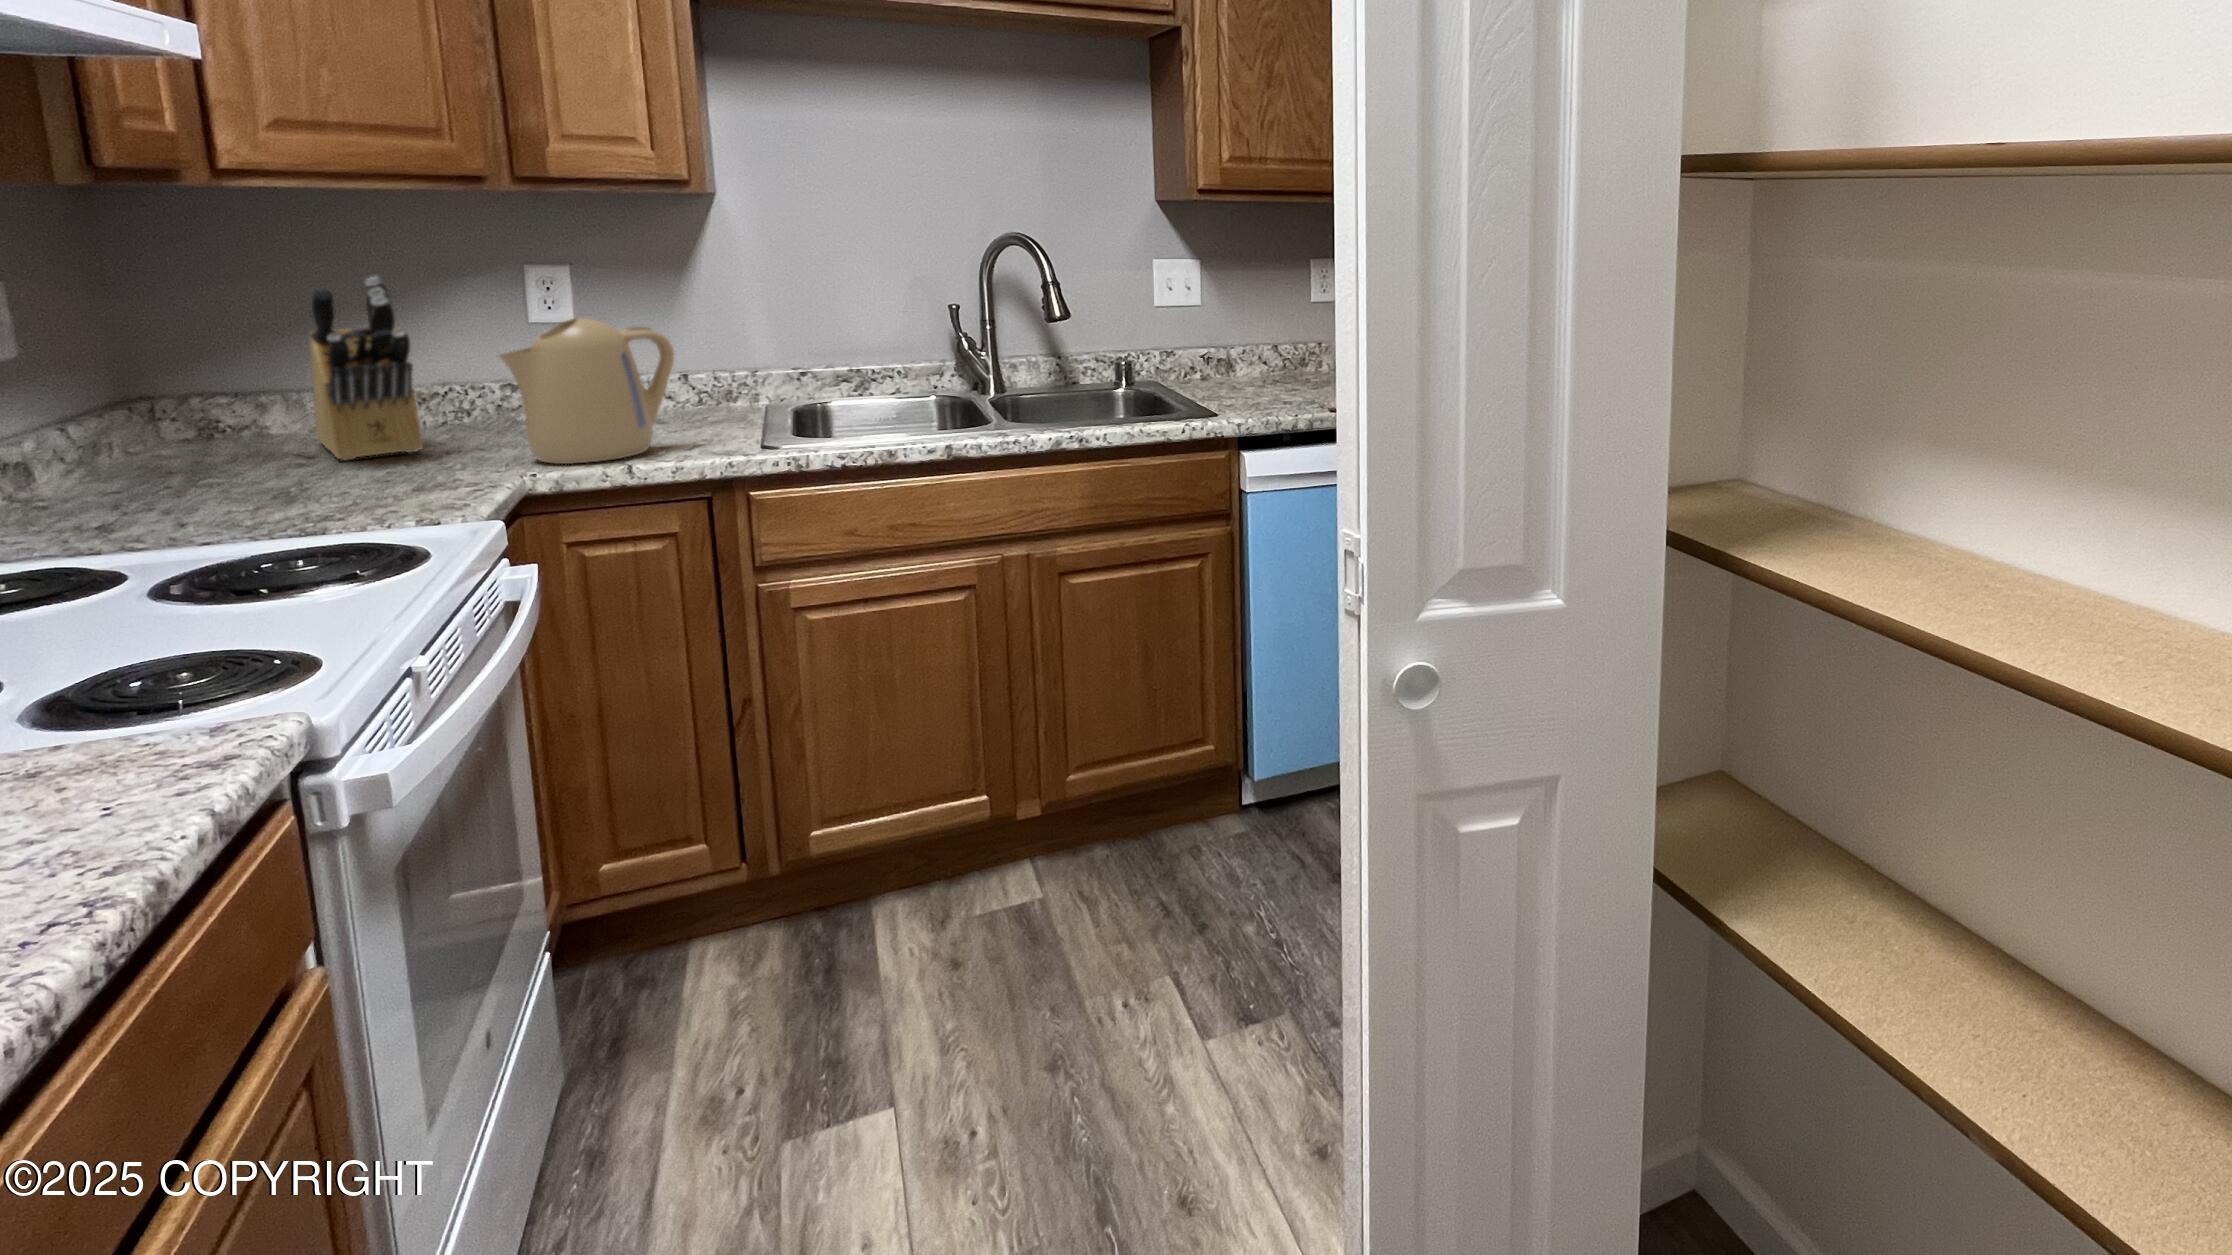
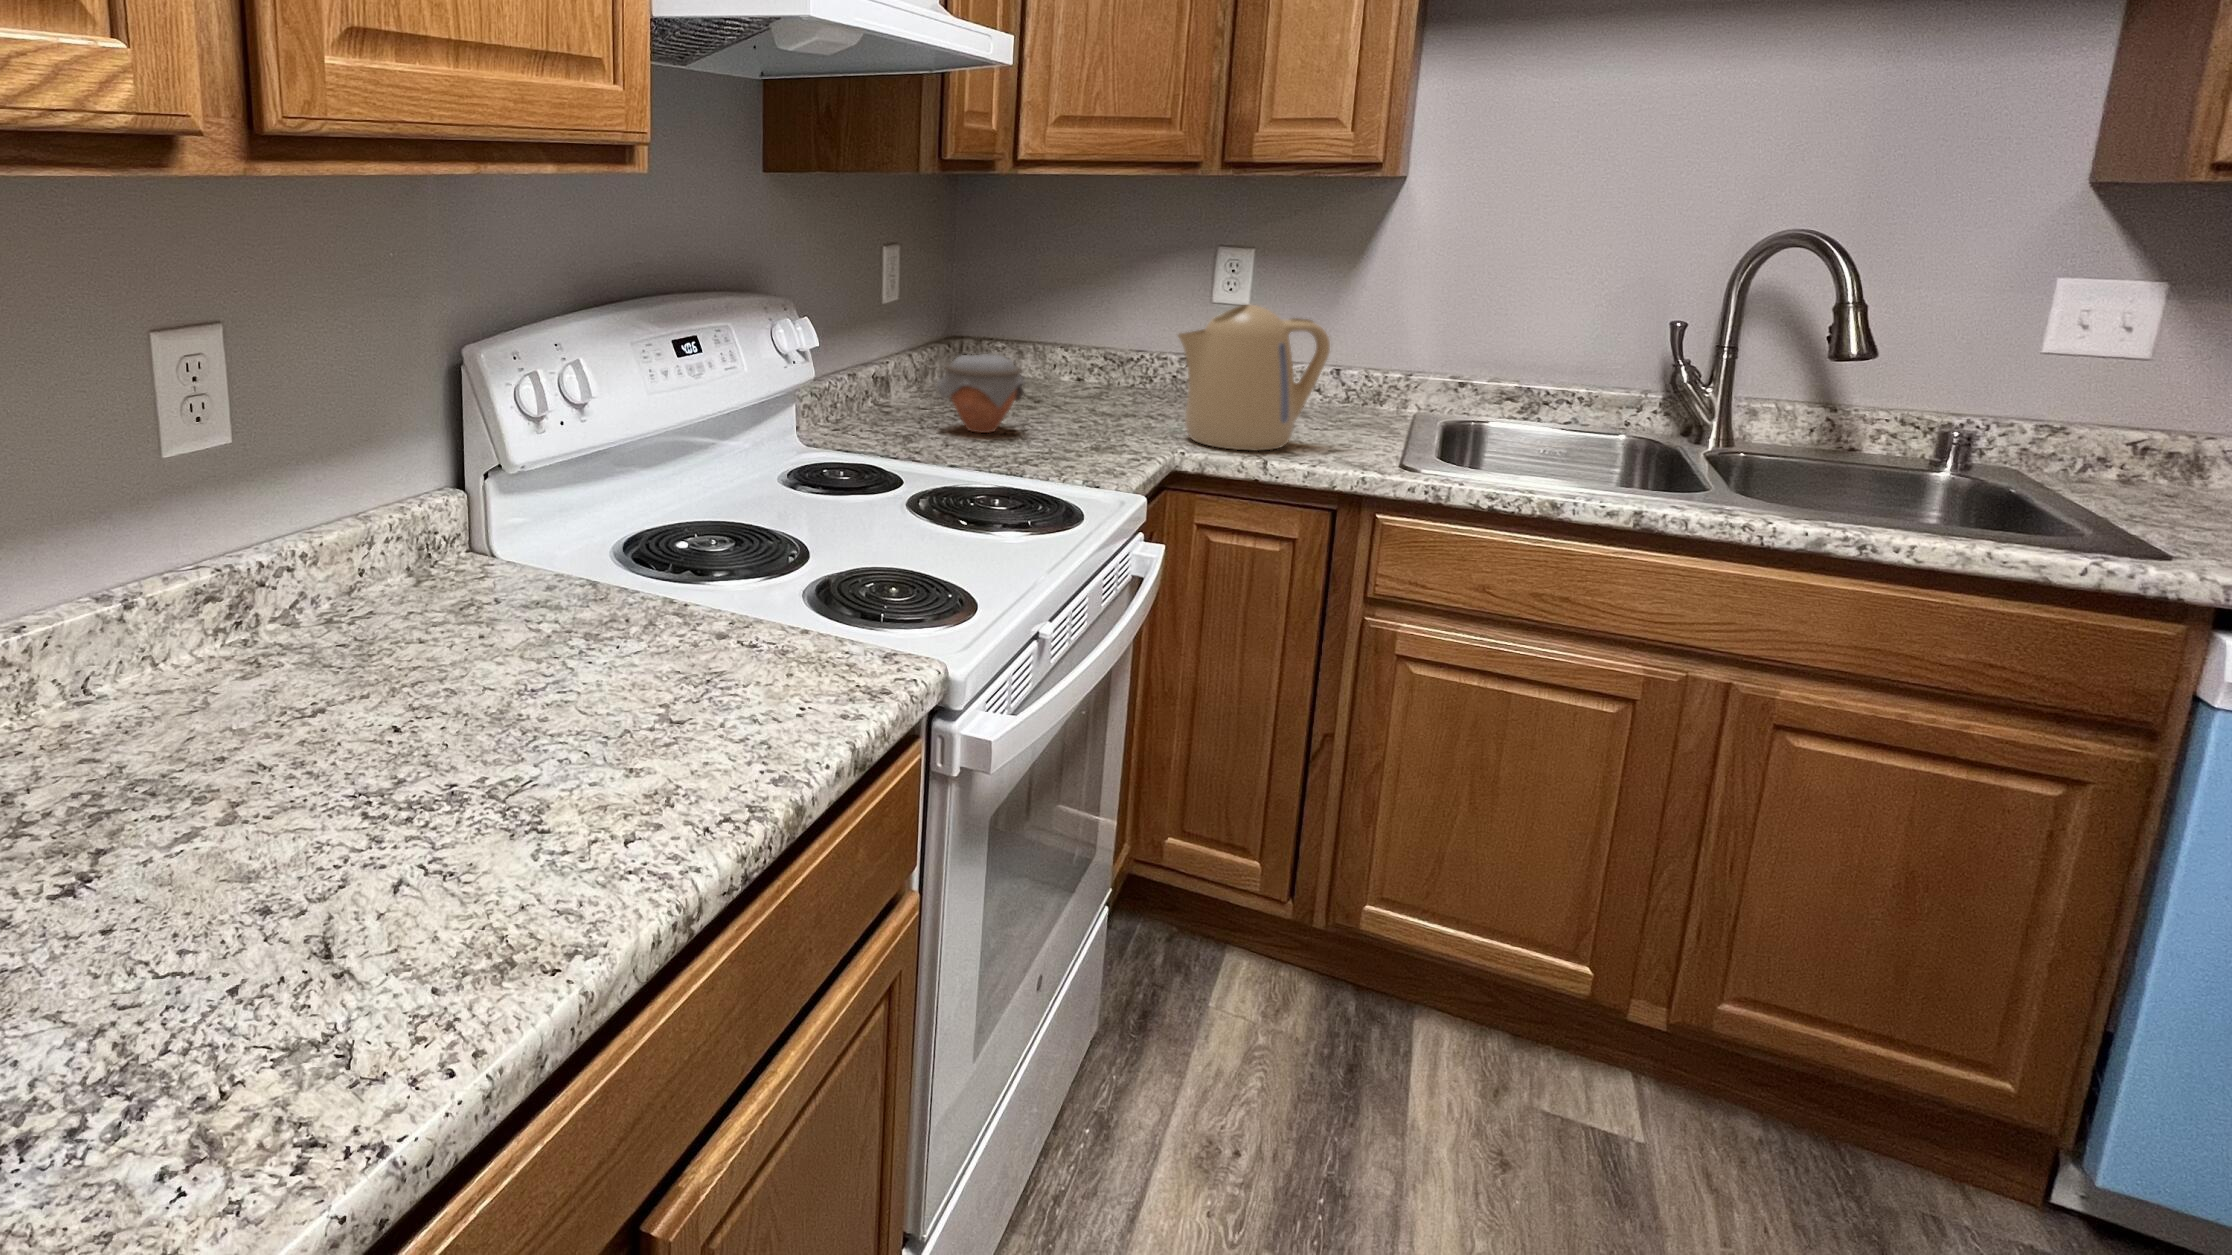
knife block: present [310,277,422,460] -> none [1048,255,1117,410]
jar: none [137,405,294,504] -> present [937,354,1024,433]

